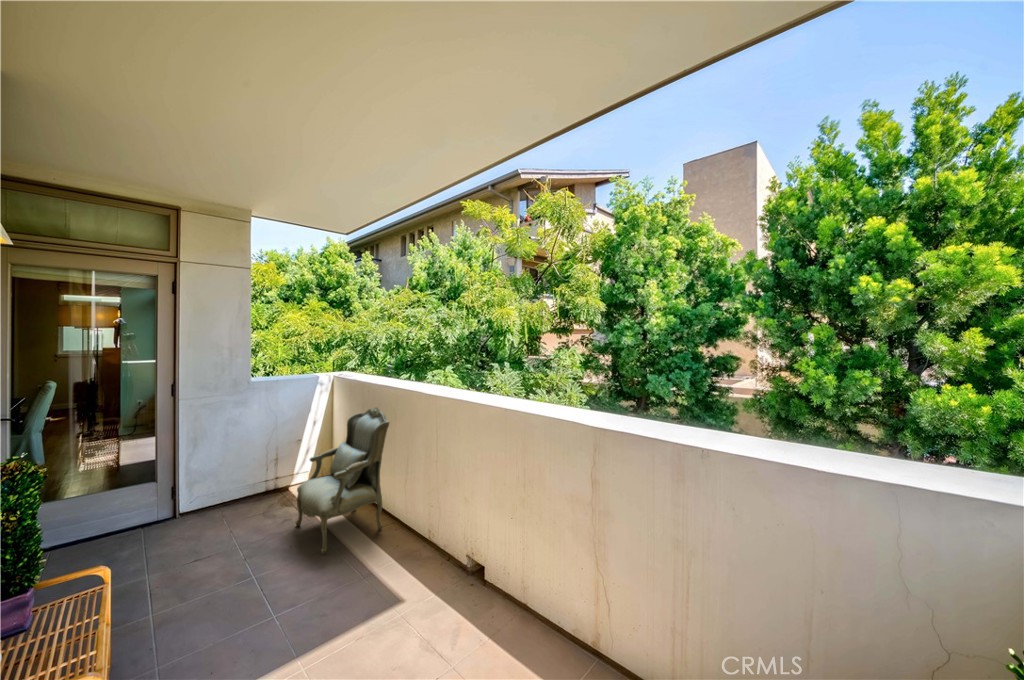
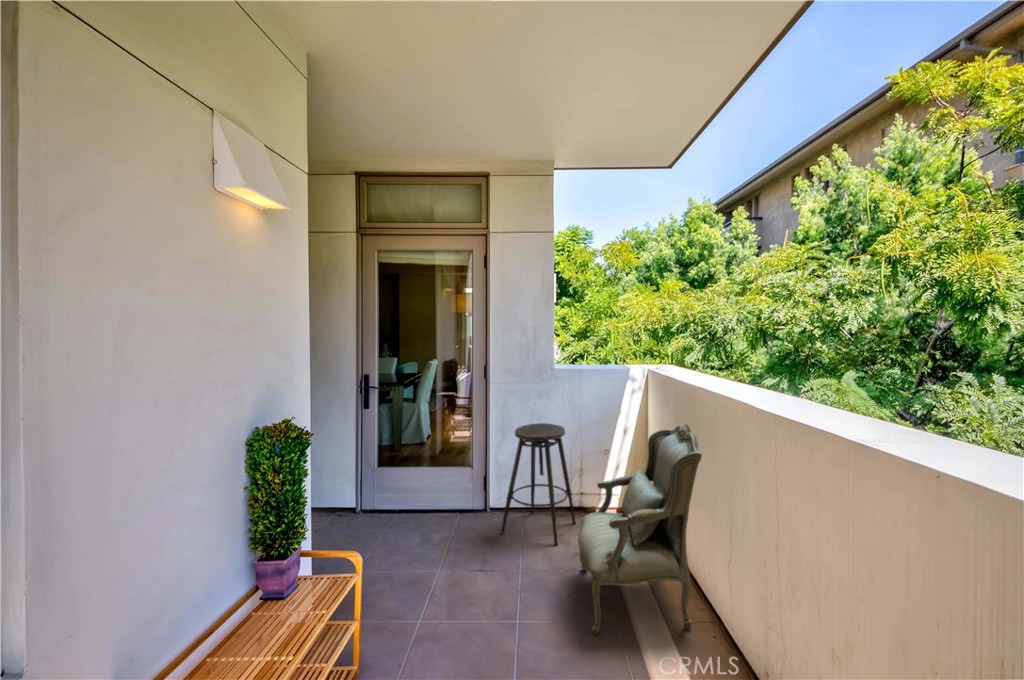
stool: none [204,424,276,528] -> present [501,423,576,545]

